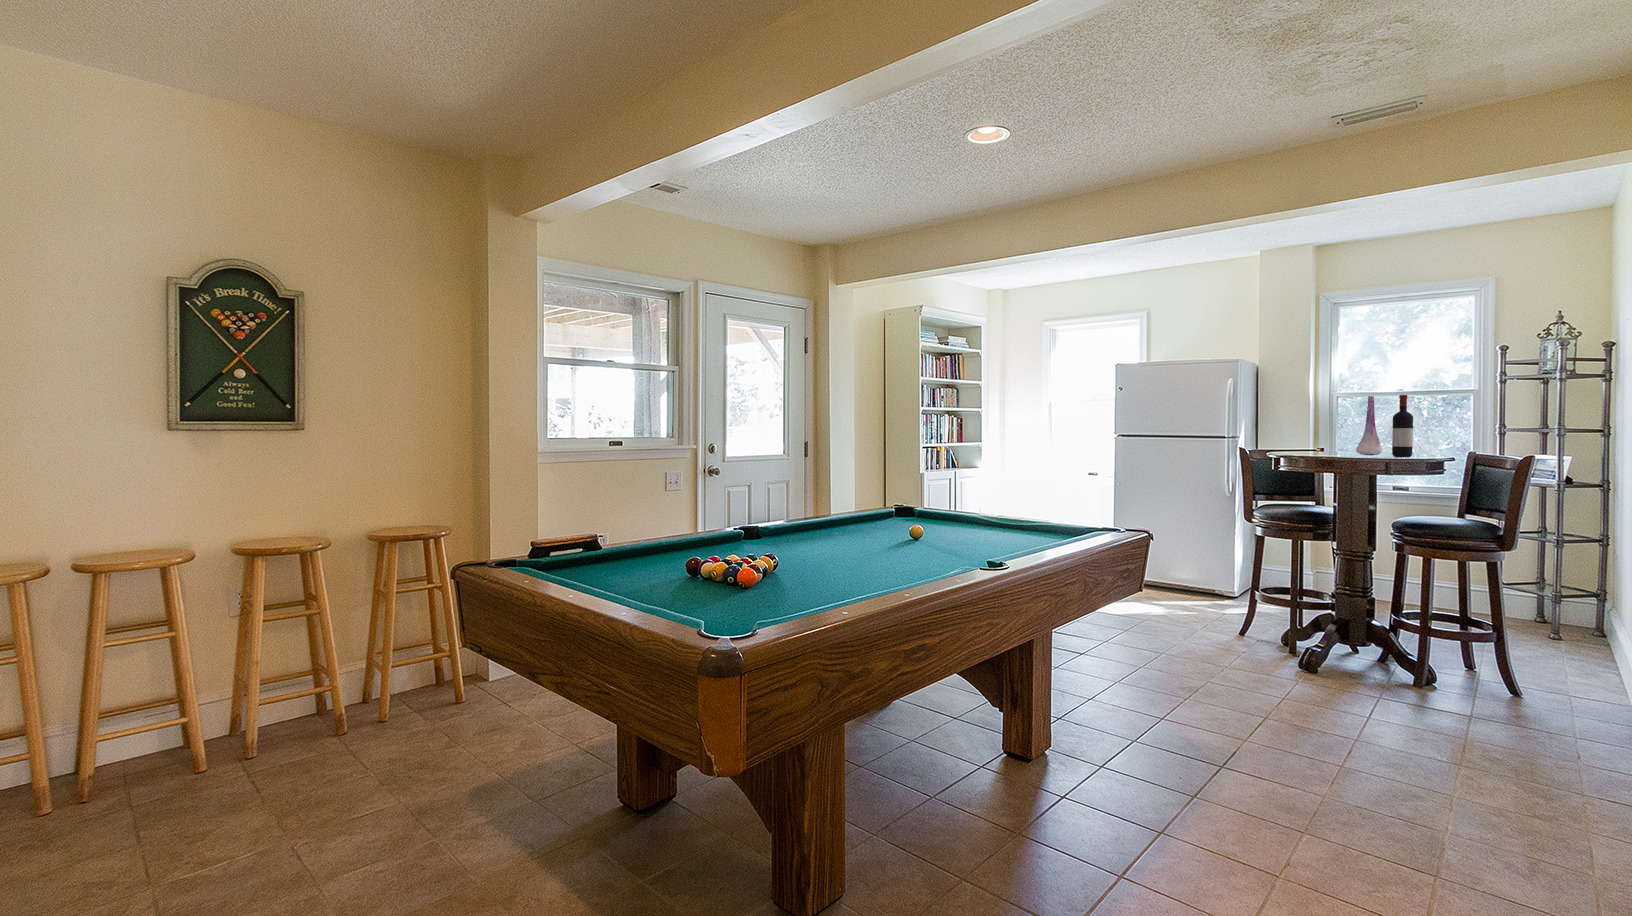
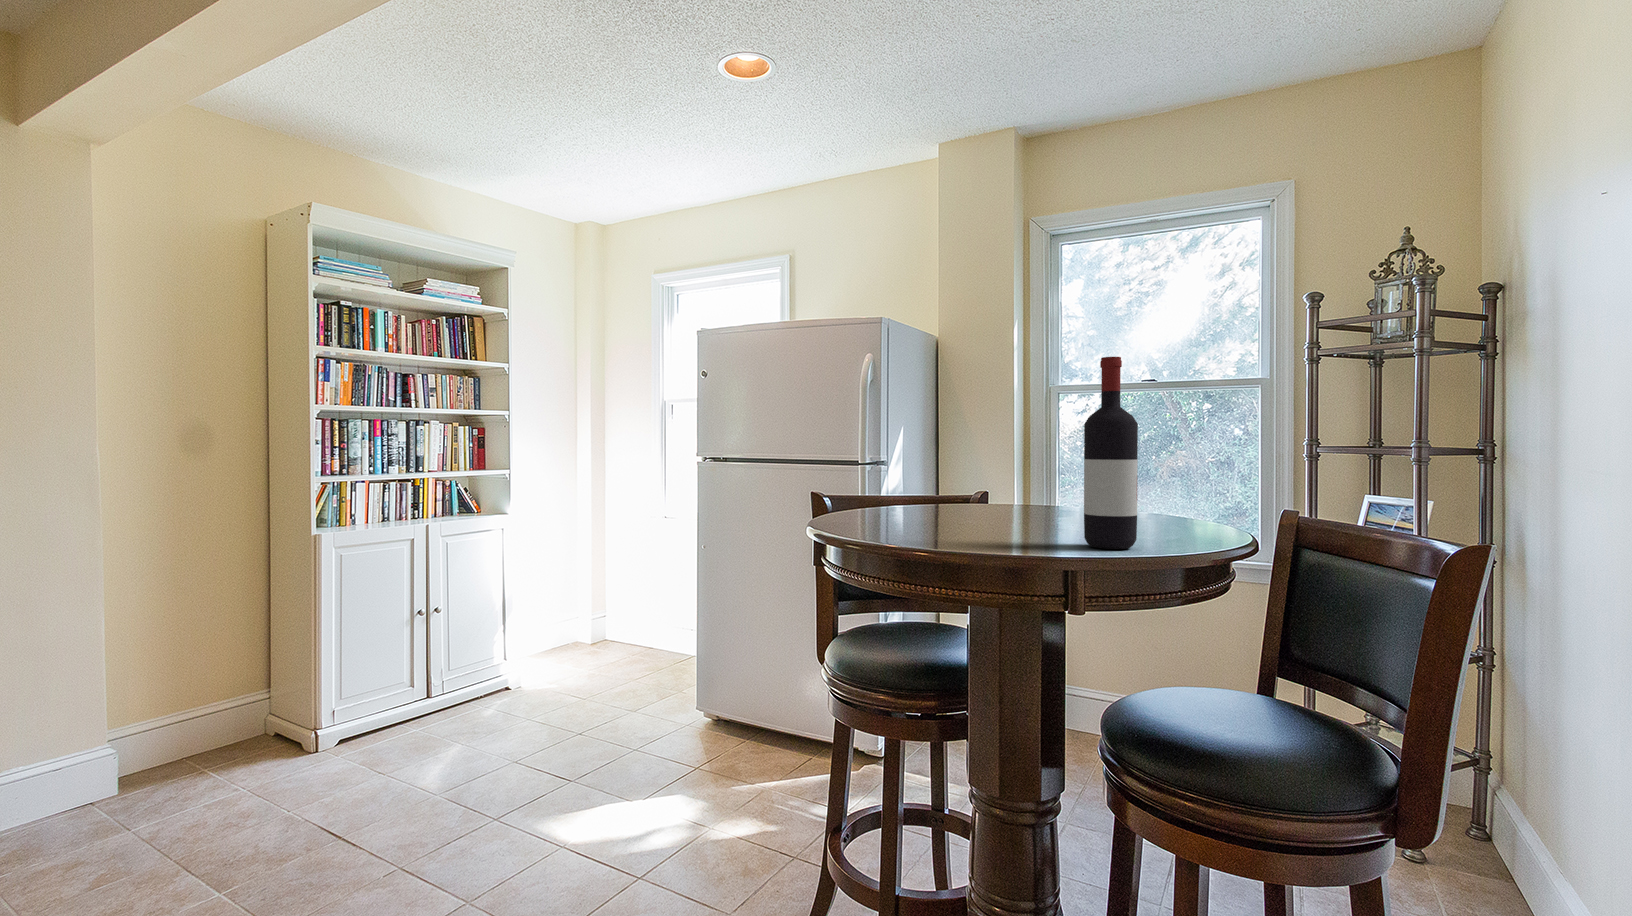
vase: present [1356,396,1381,455] -> none [975,357,1049,546]

